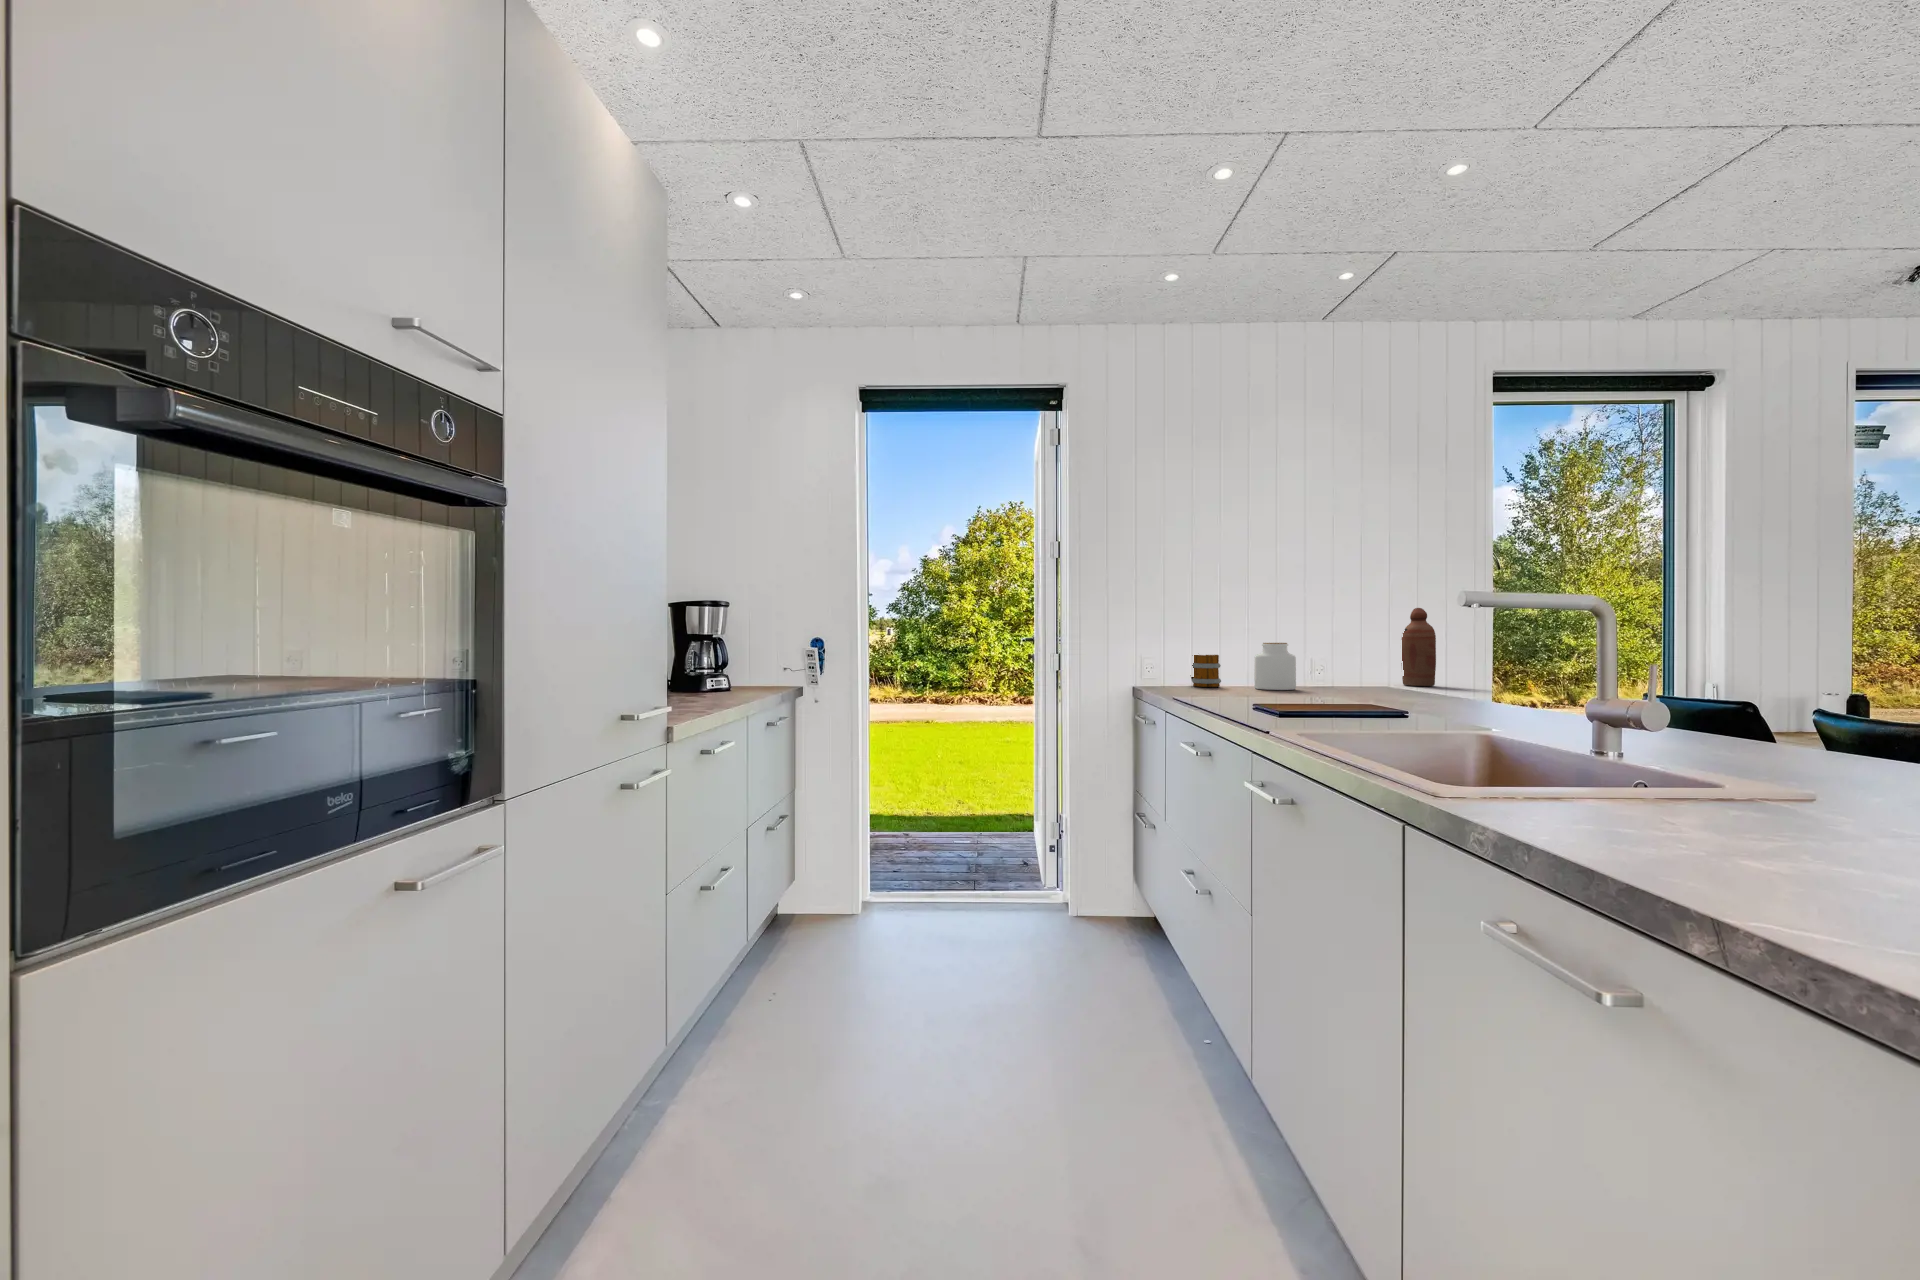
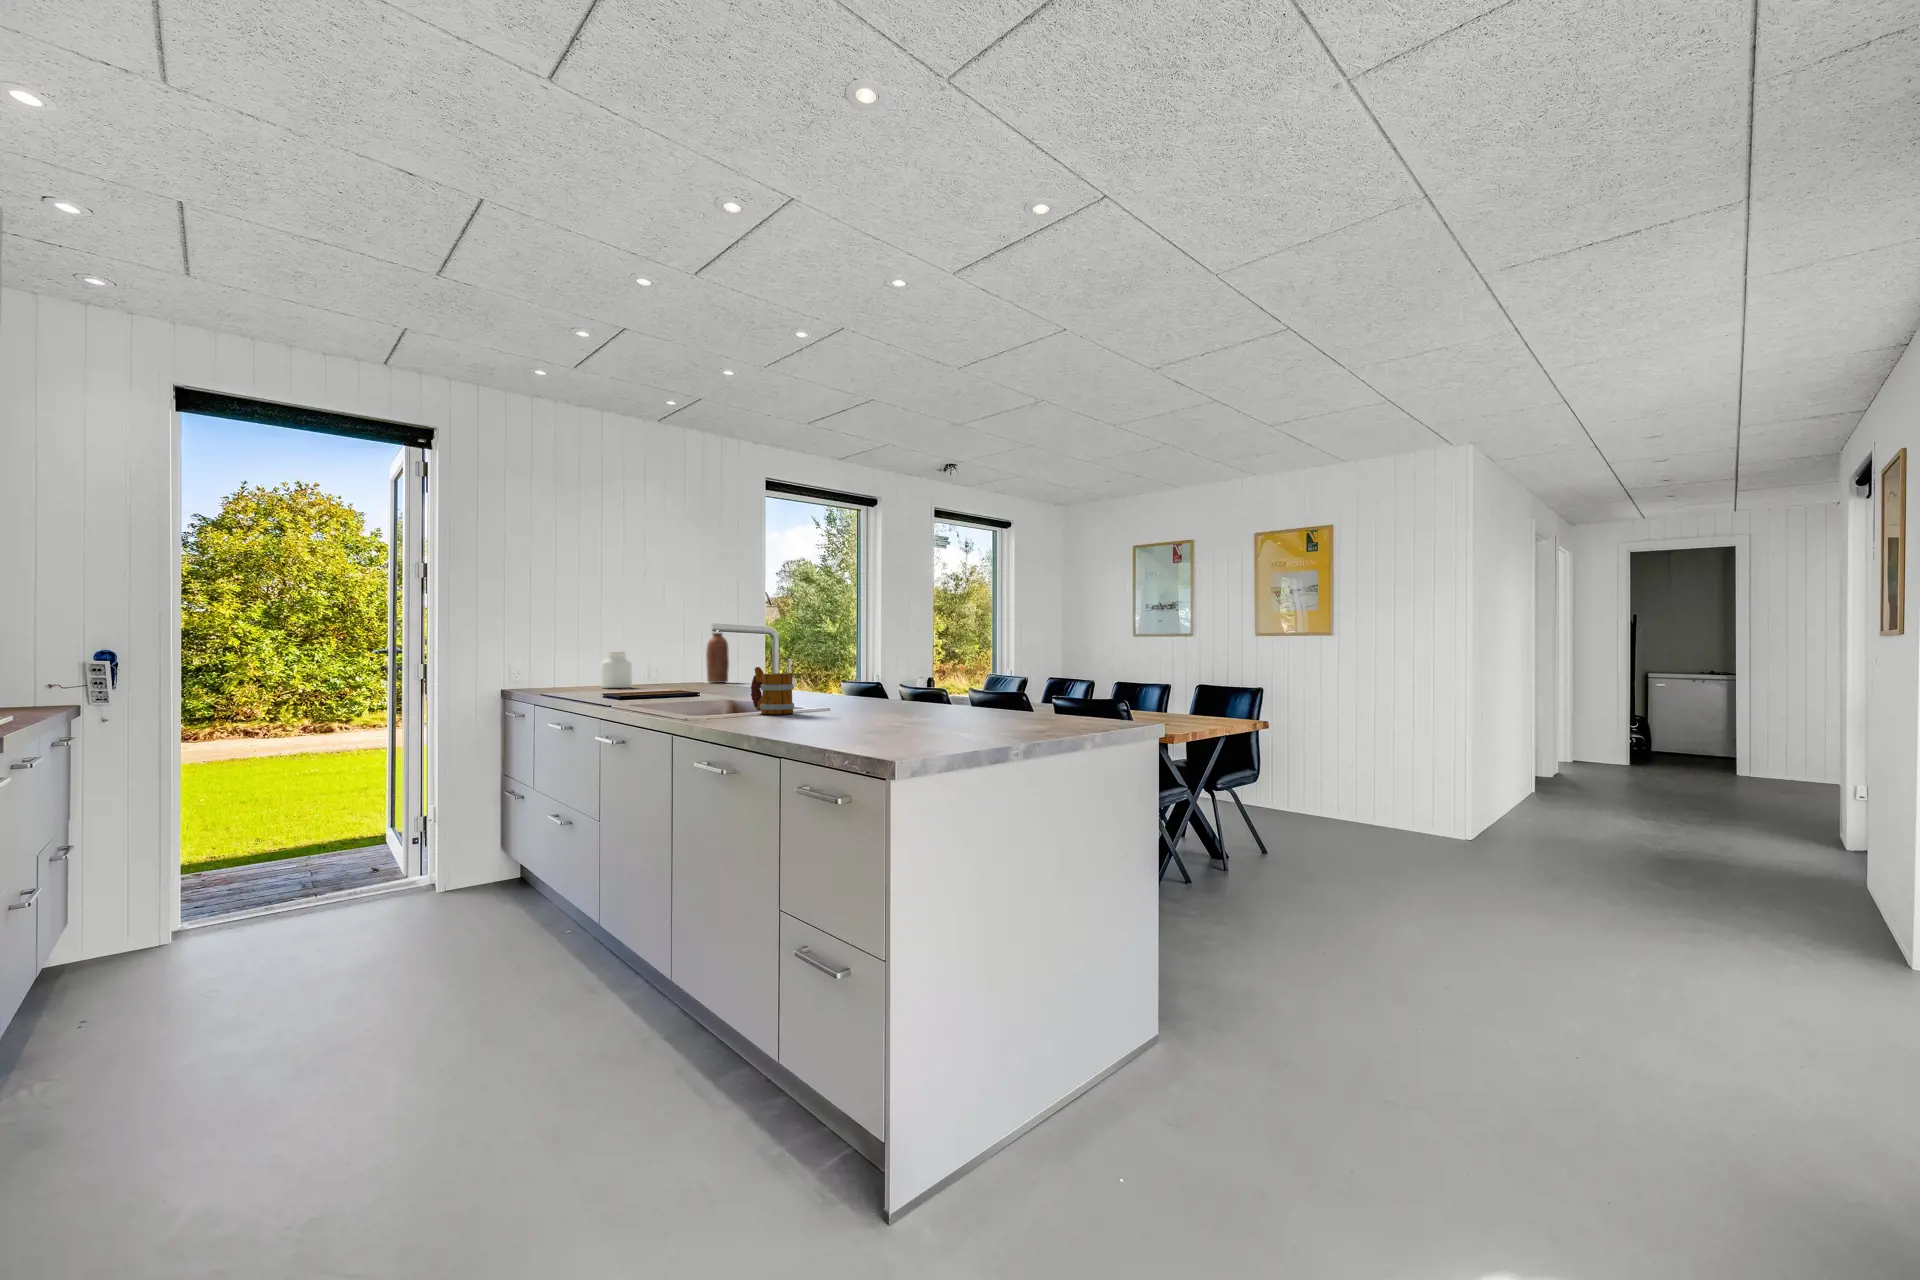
mug: present [1190,655,1221,687] -> present [751,667,794,715]

